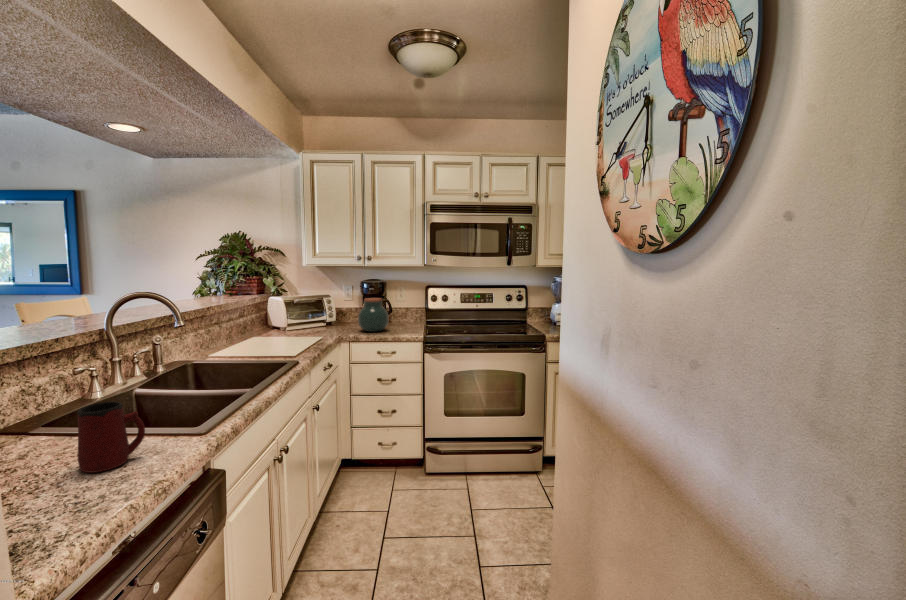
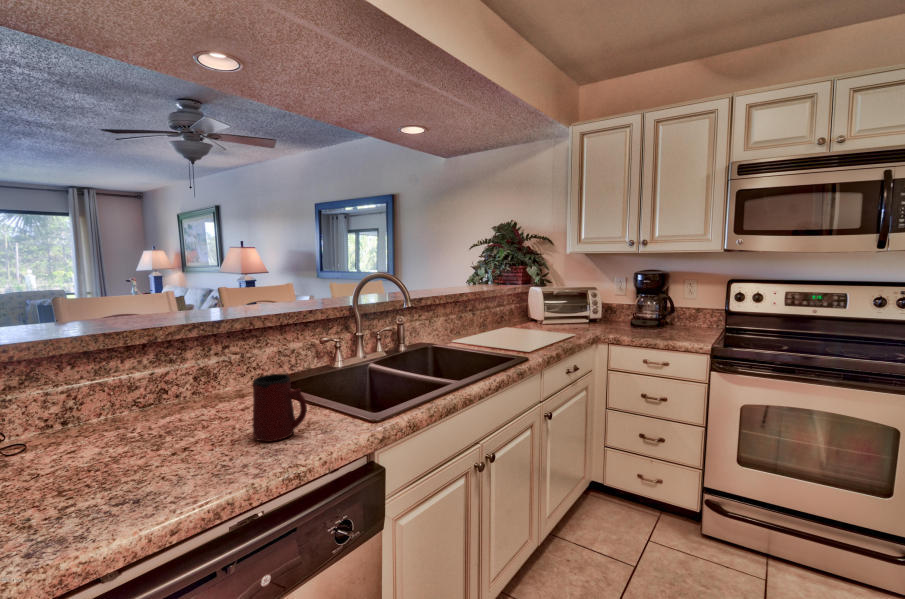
jar: present [358,298,388,332] -> none [622,293,663,335]

